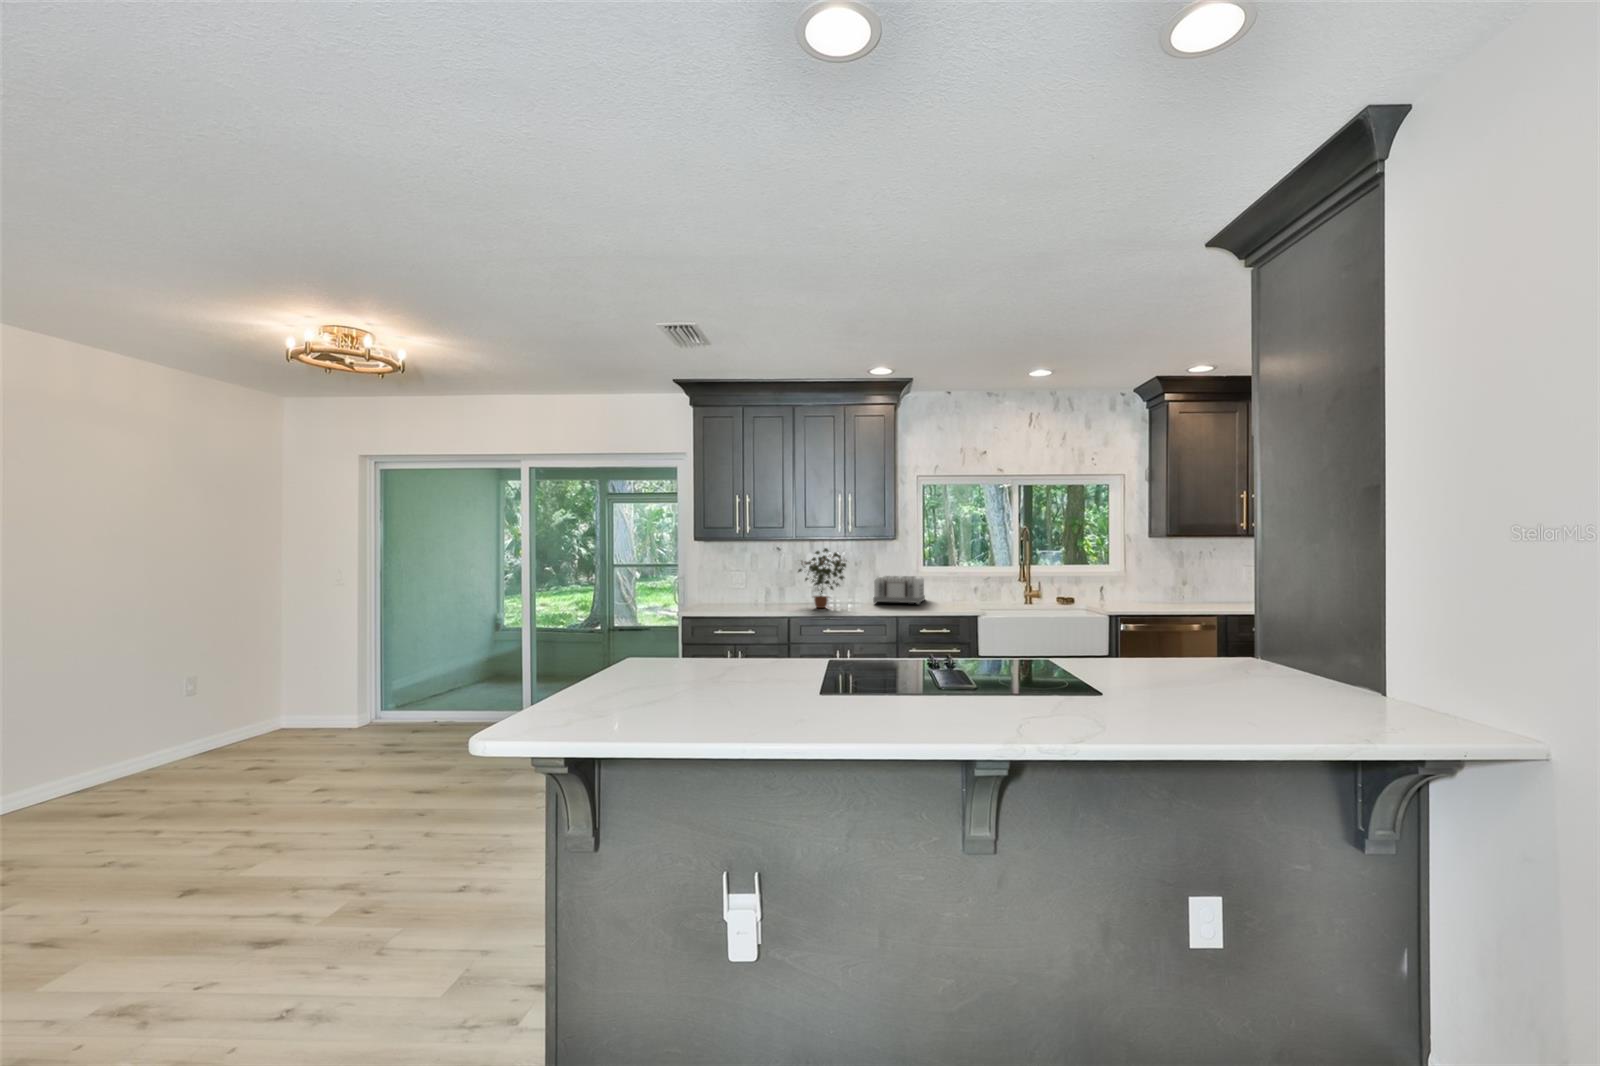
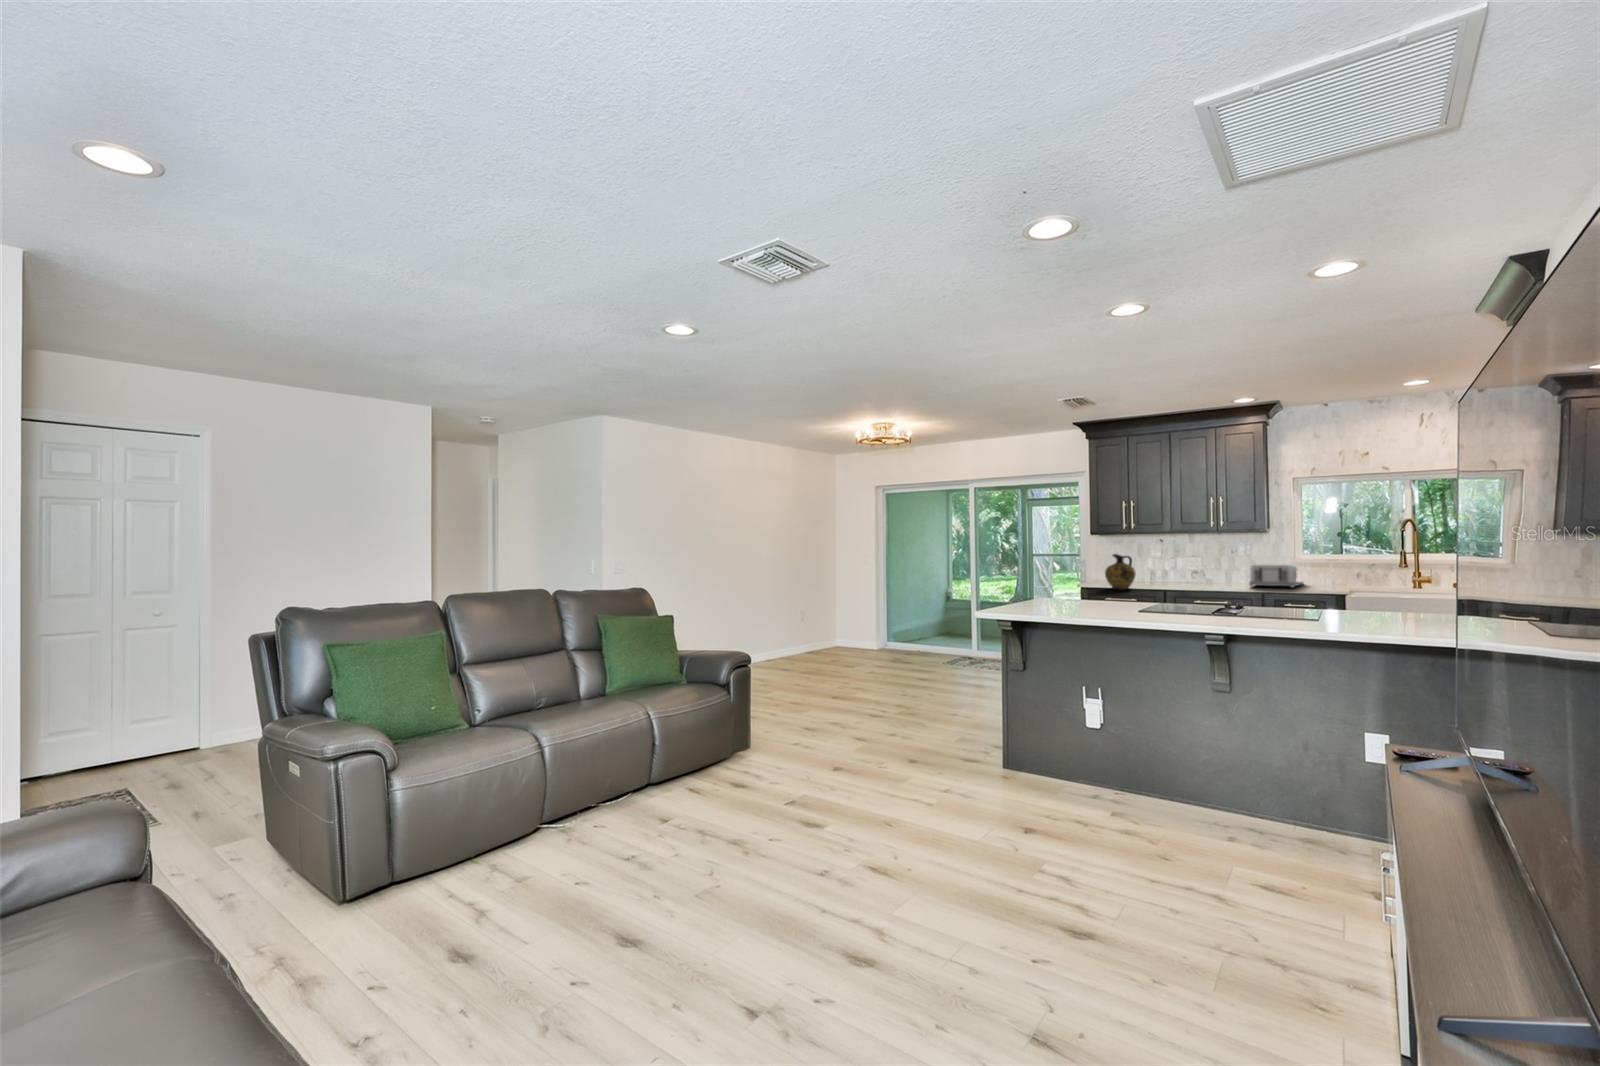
potted plant: present [798,548,846,608] -> none [1179,541,1224,589]
ceramic jug: none [710,563,748,610] -> present [1105,554,1136,589]

